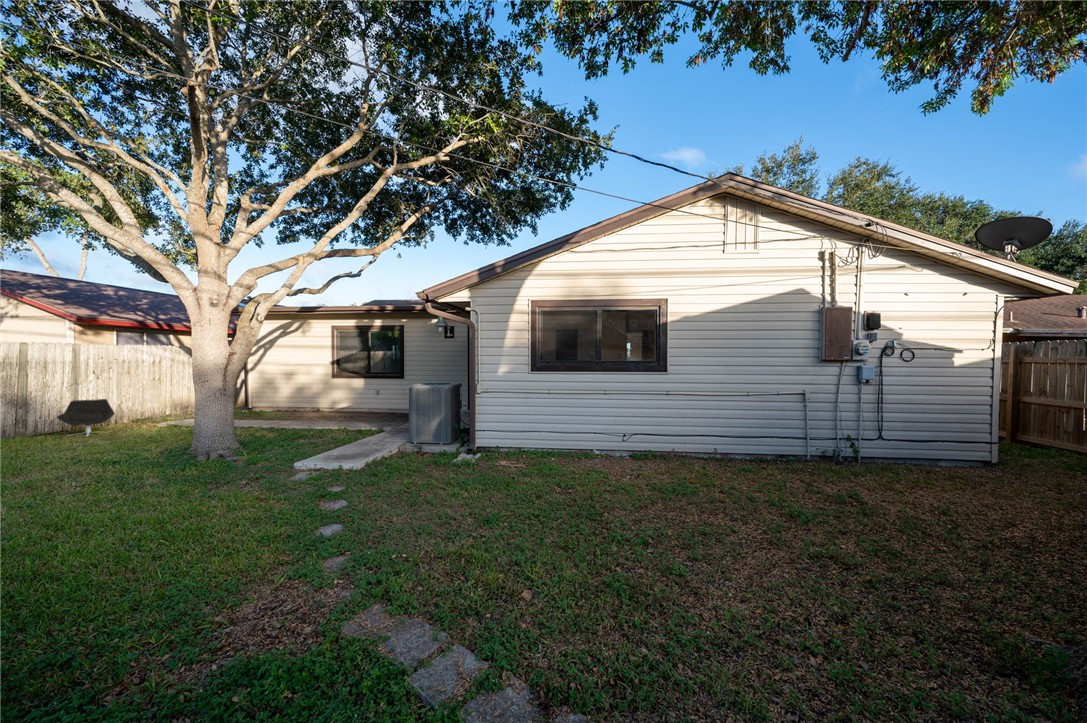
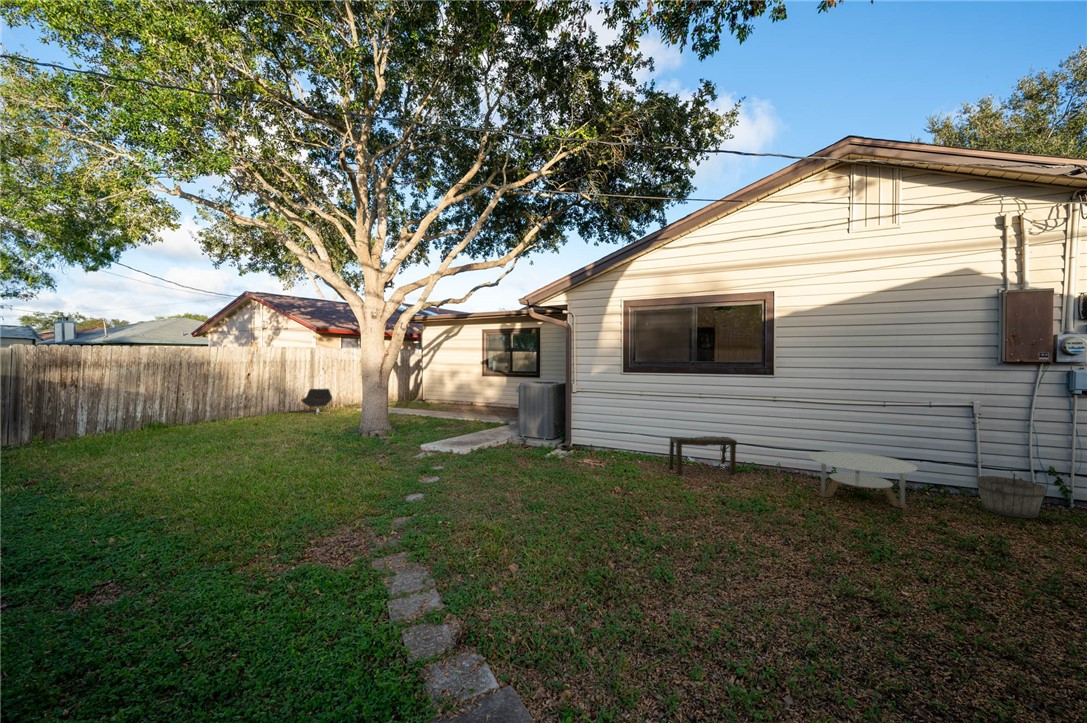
bench: none [584,428,644,467] -> present [669,436,737,474]
round table: none [704,434,785,476] -> present [810,451,917,509]
wooden bucket: none [811,439,854,473] -> present [976,471,1046,518]

